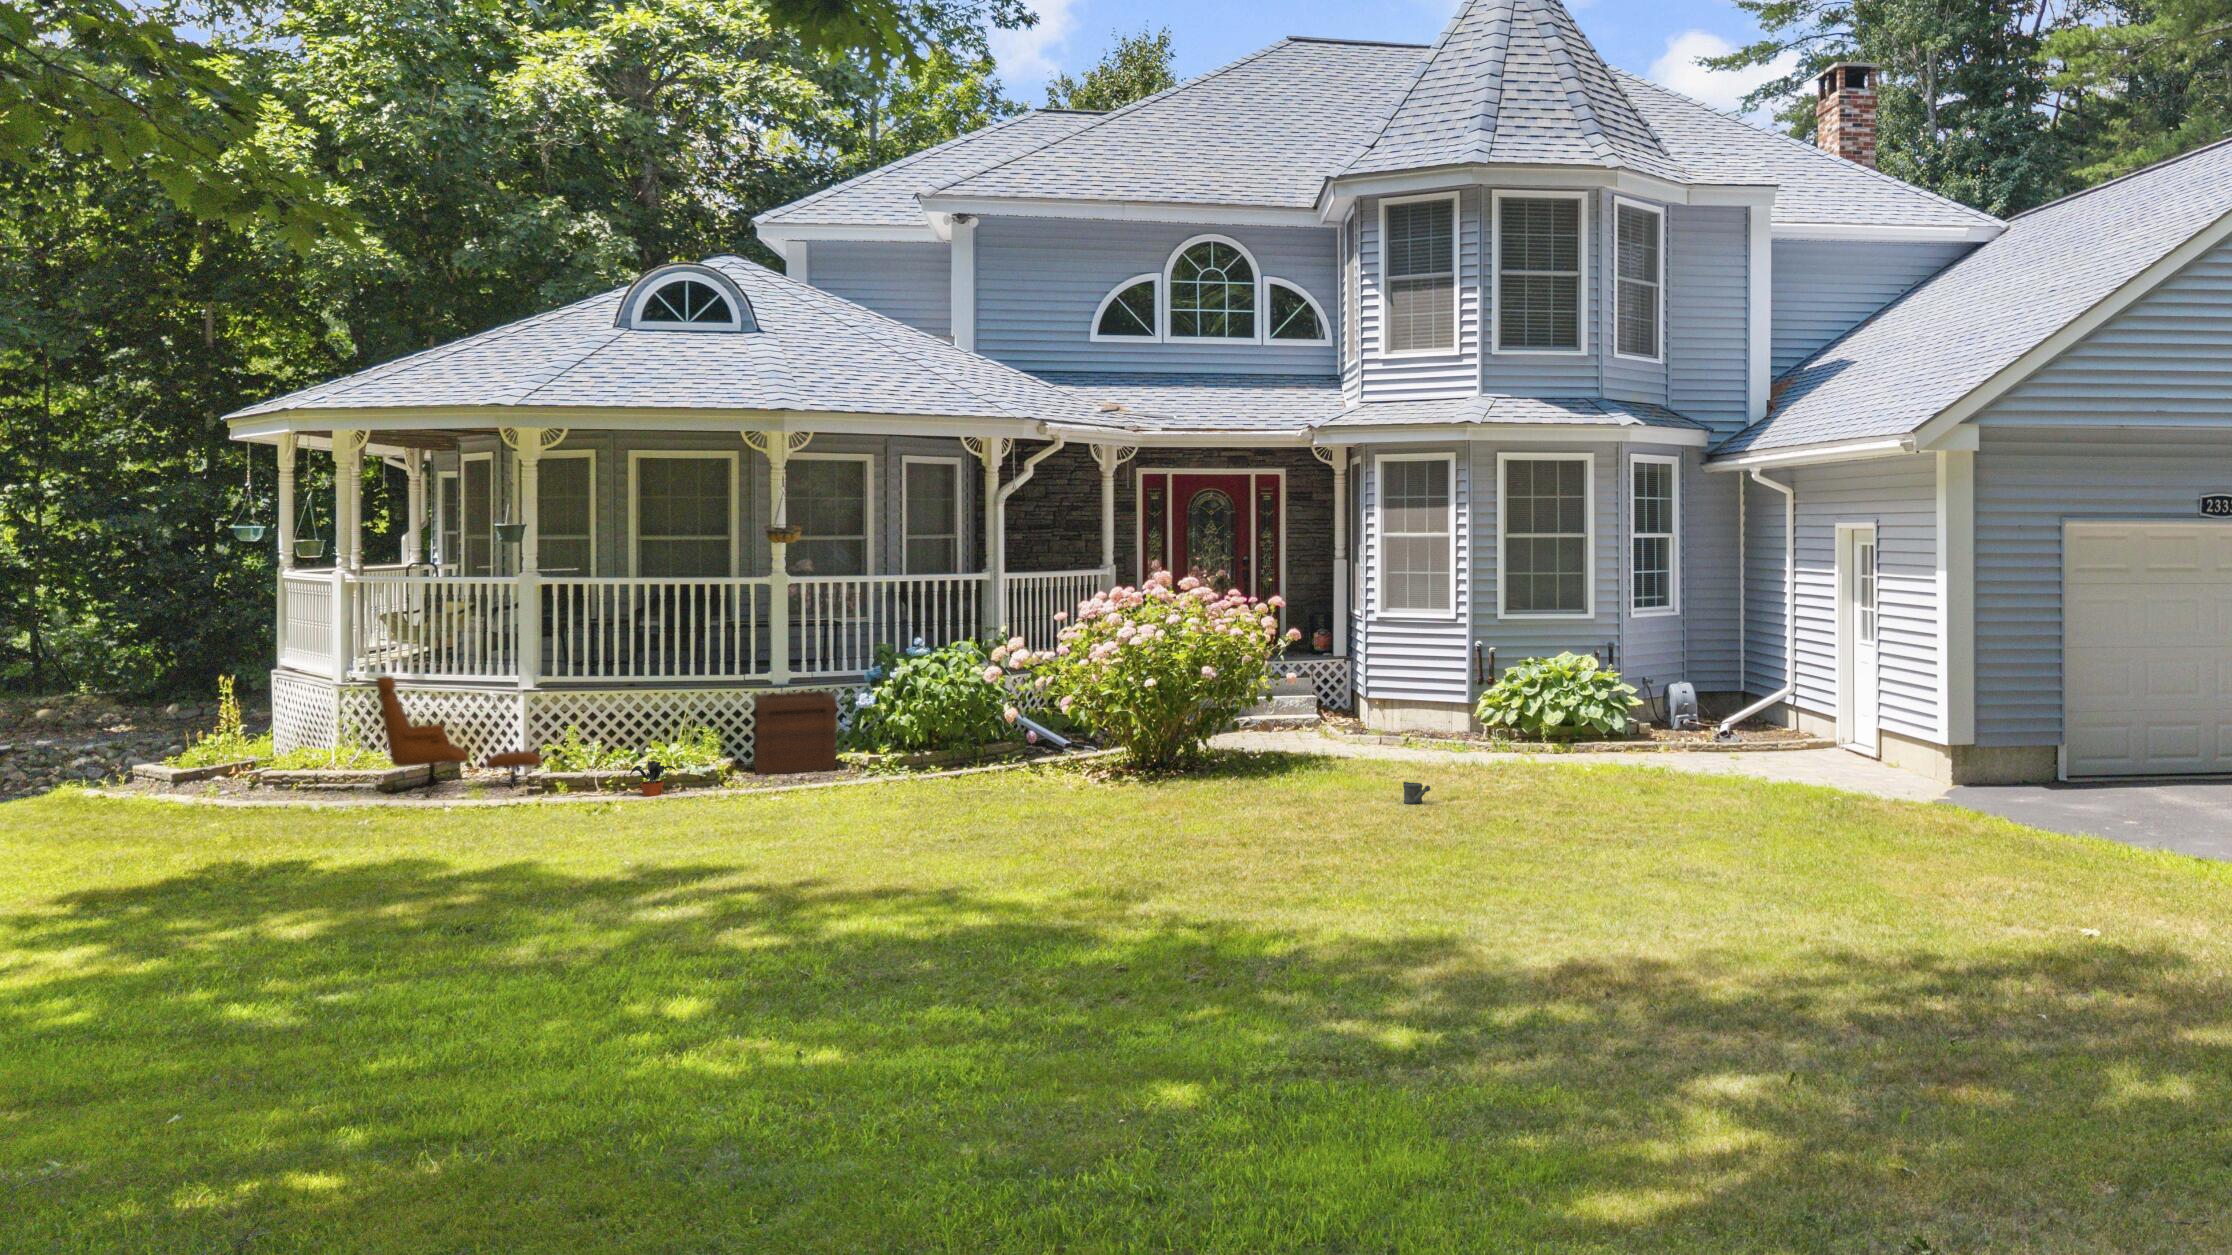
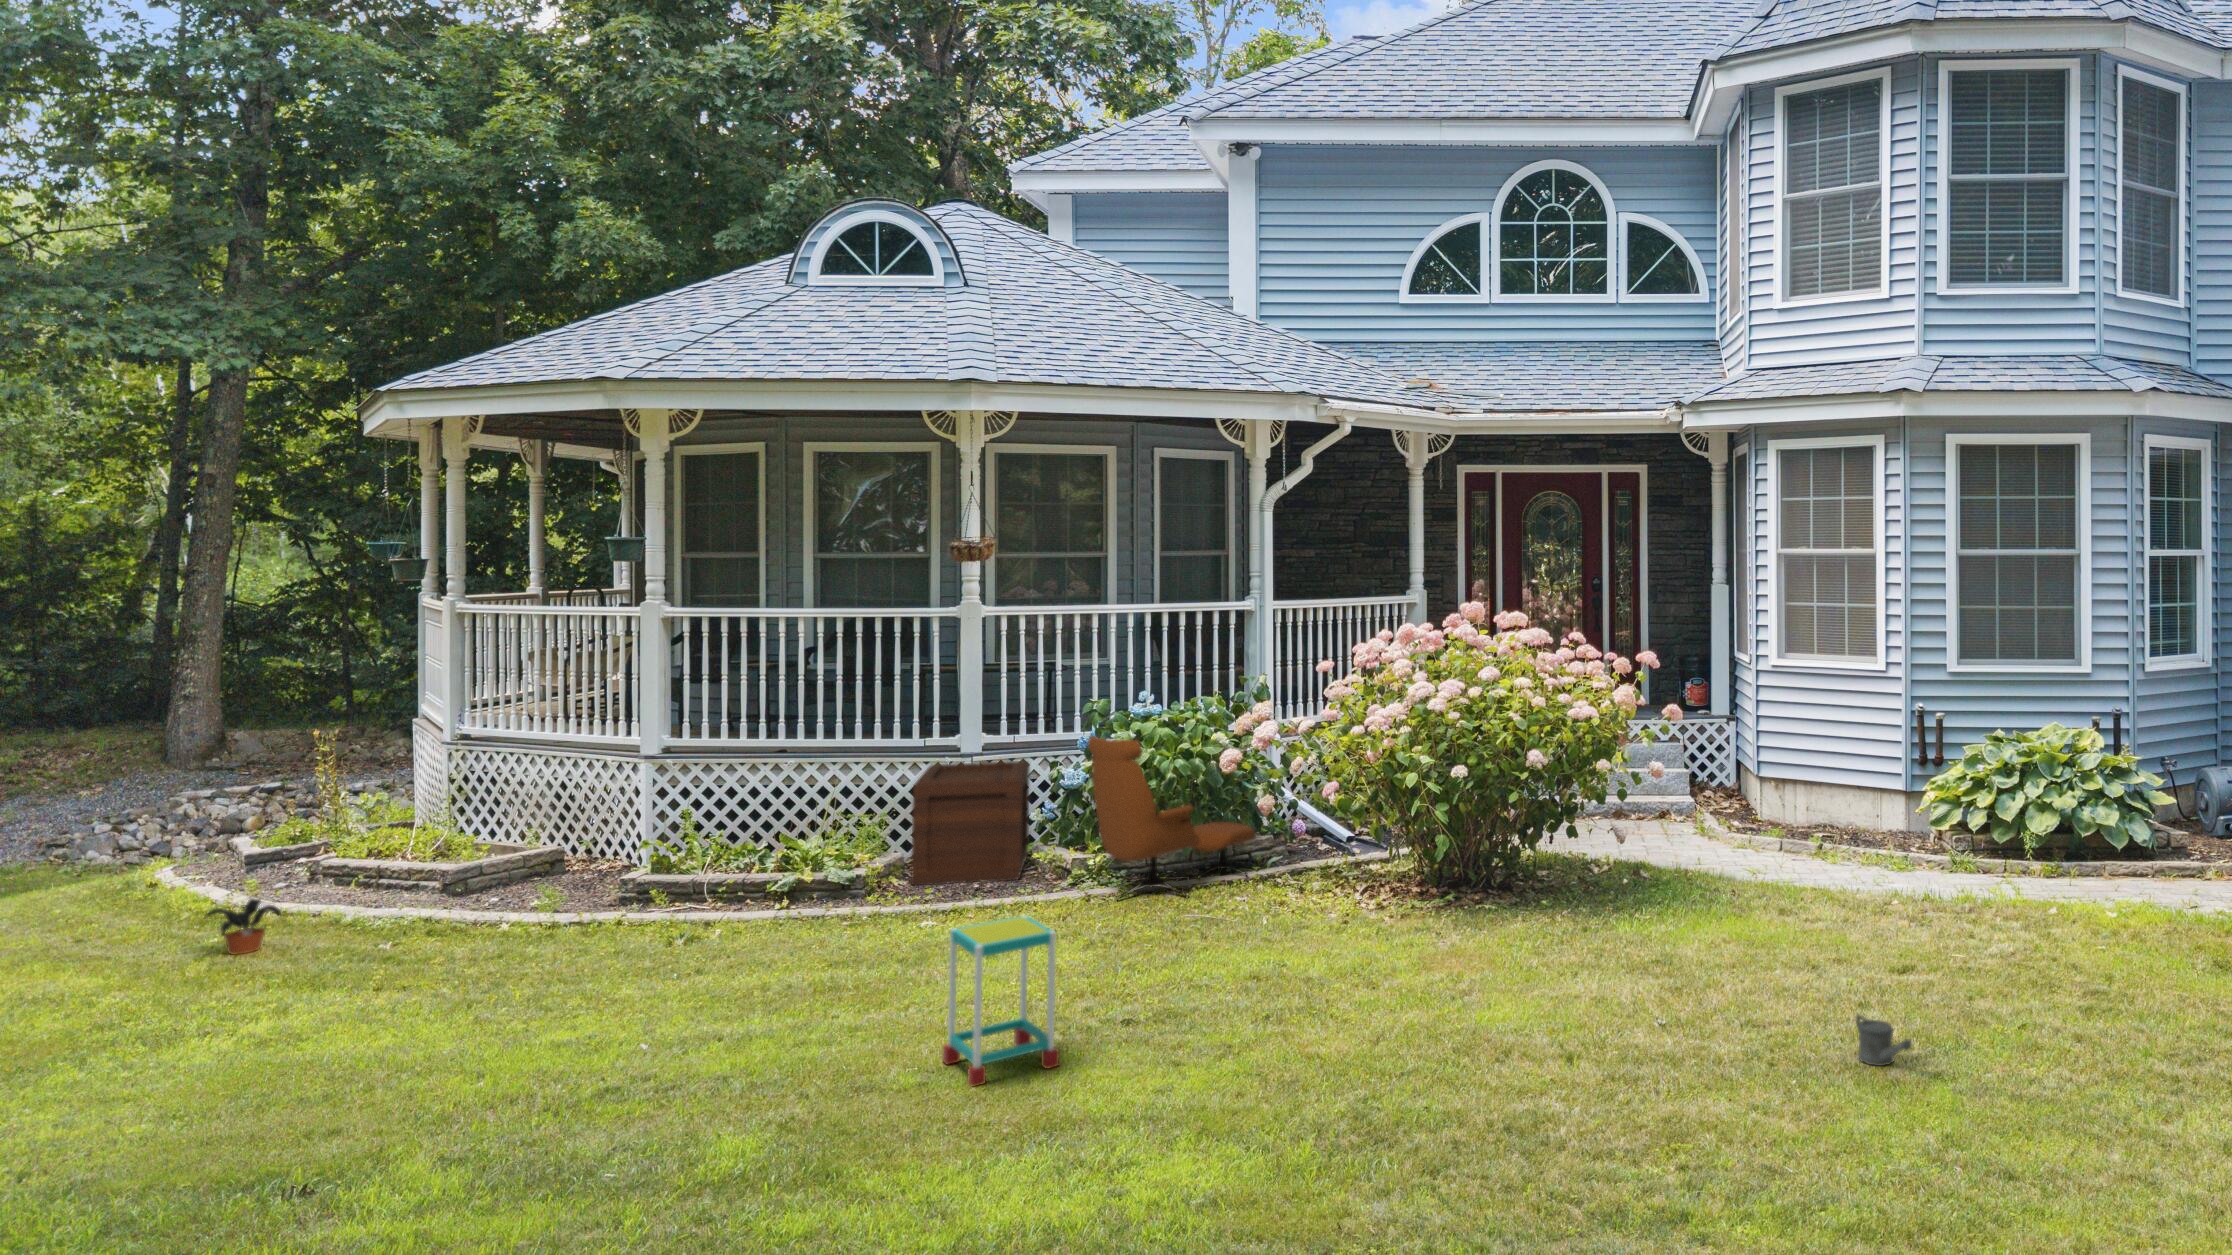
lounge chair: present [377,676,542,796] -> present [1088,735,1256,901]
side table: none [876,744,949,832] -> present [943,916,1059,1086]
potted plant: present [630,761,676,796] -> present [206,898,282,954]

